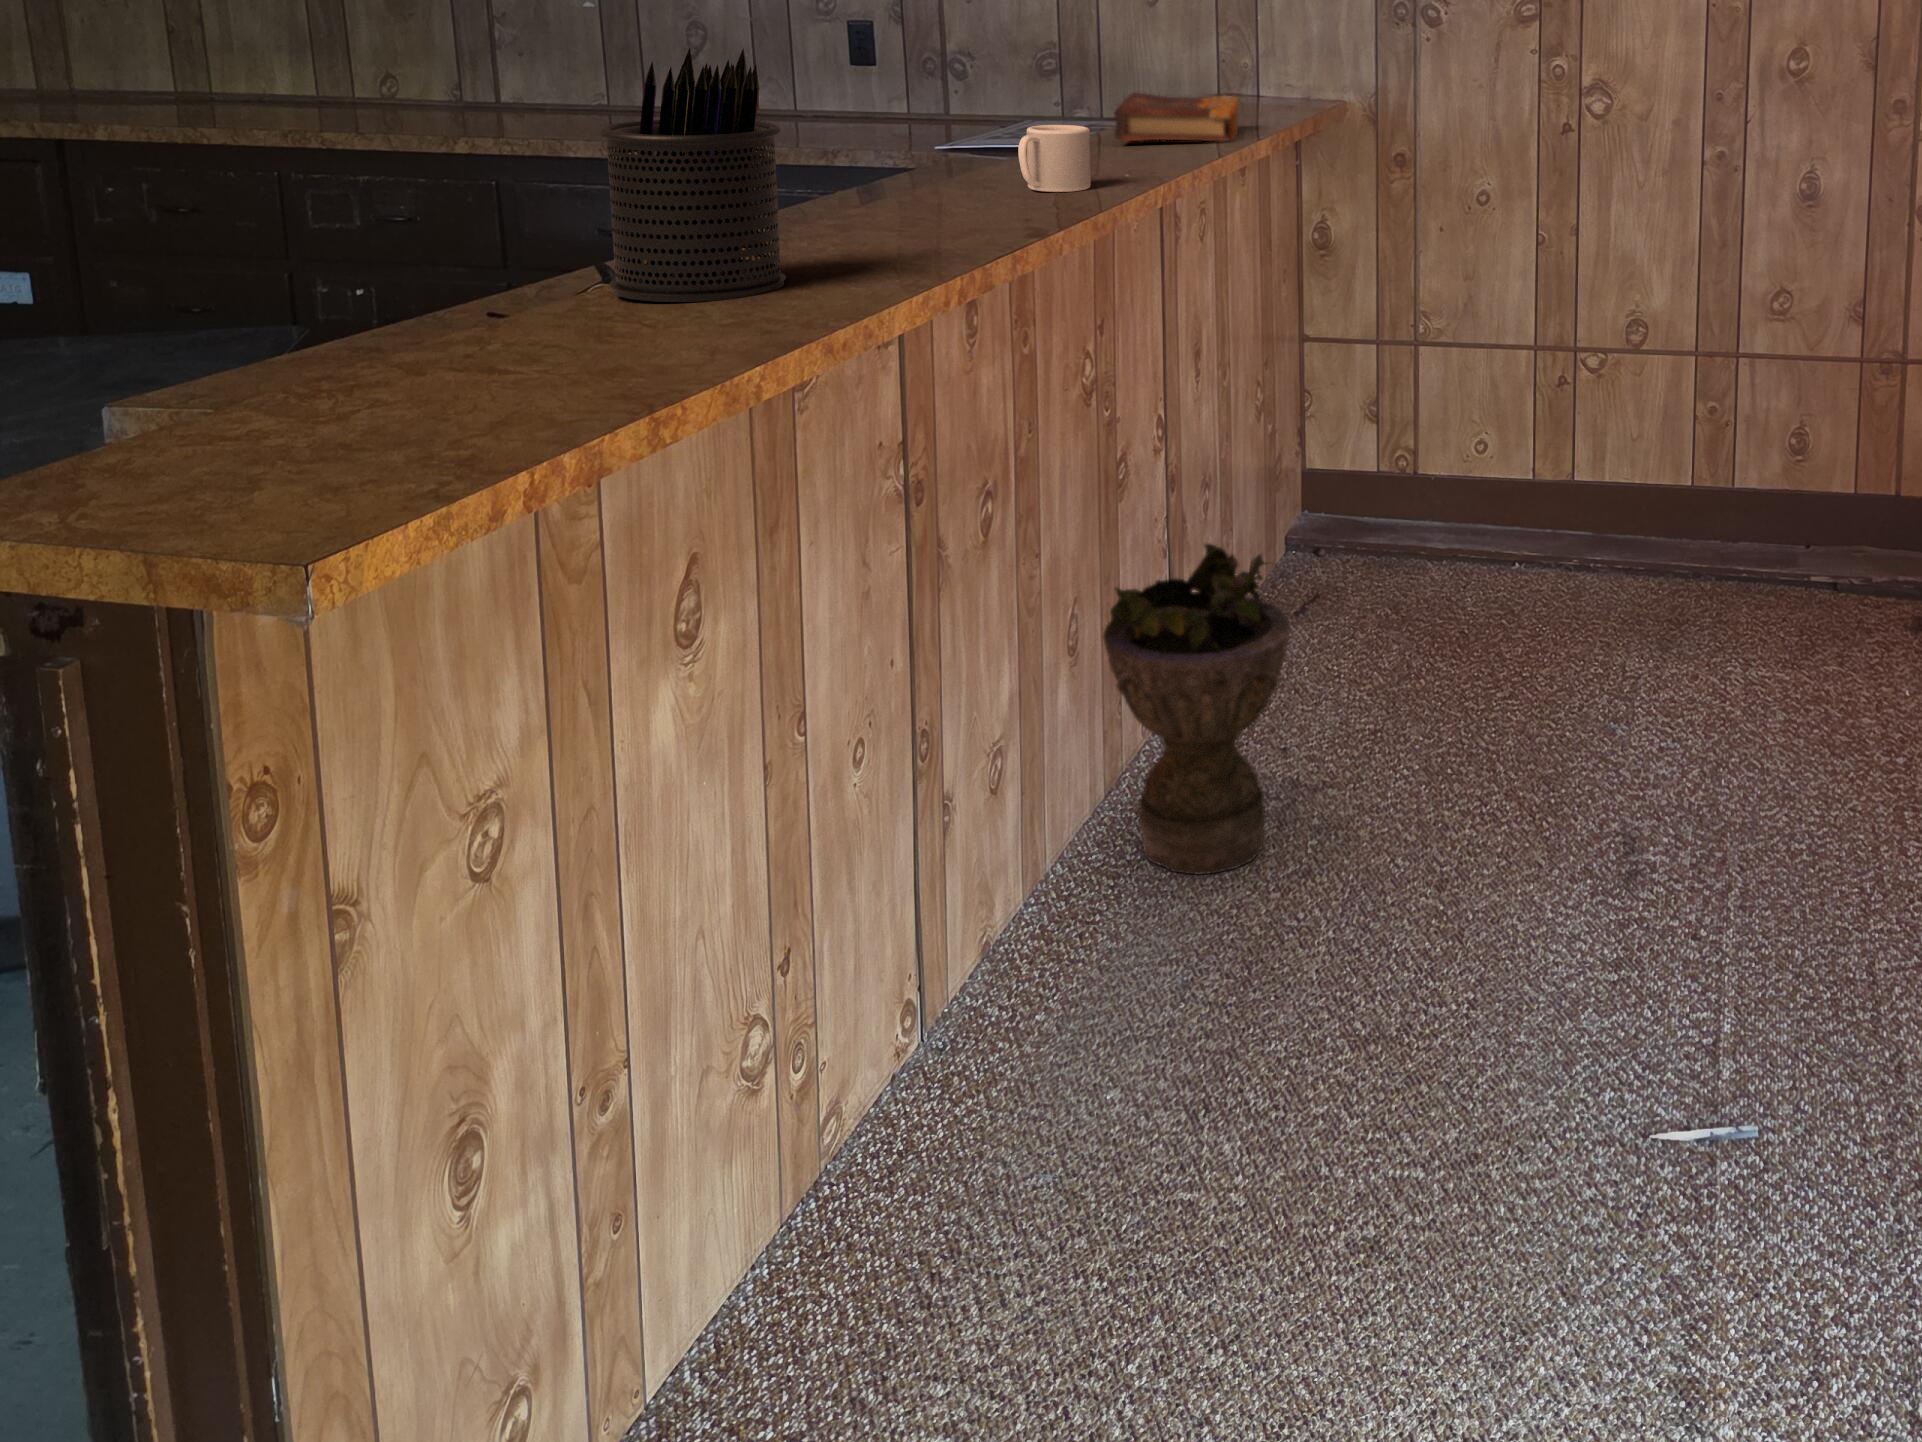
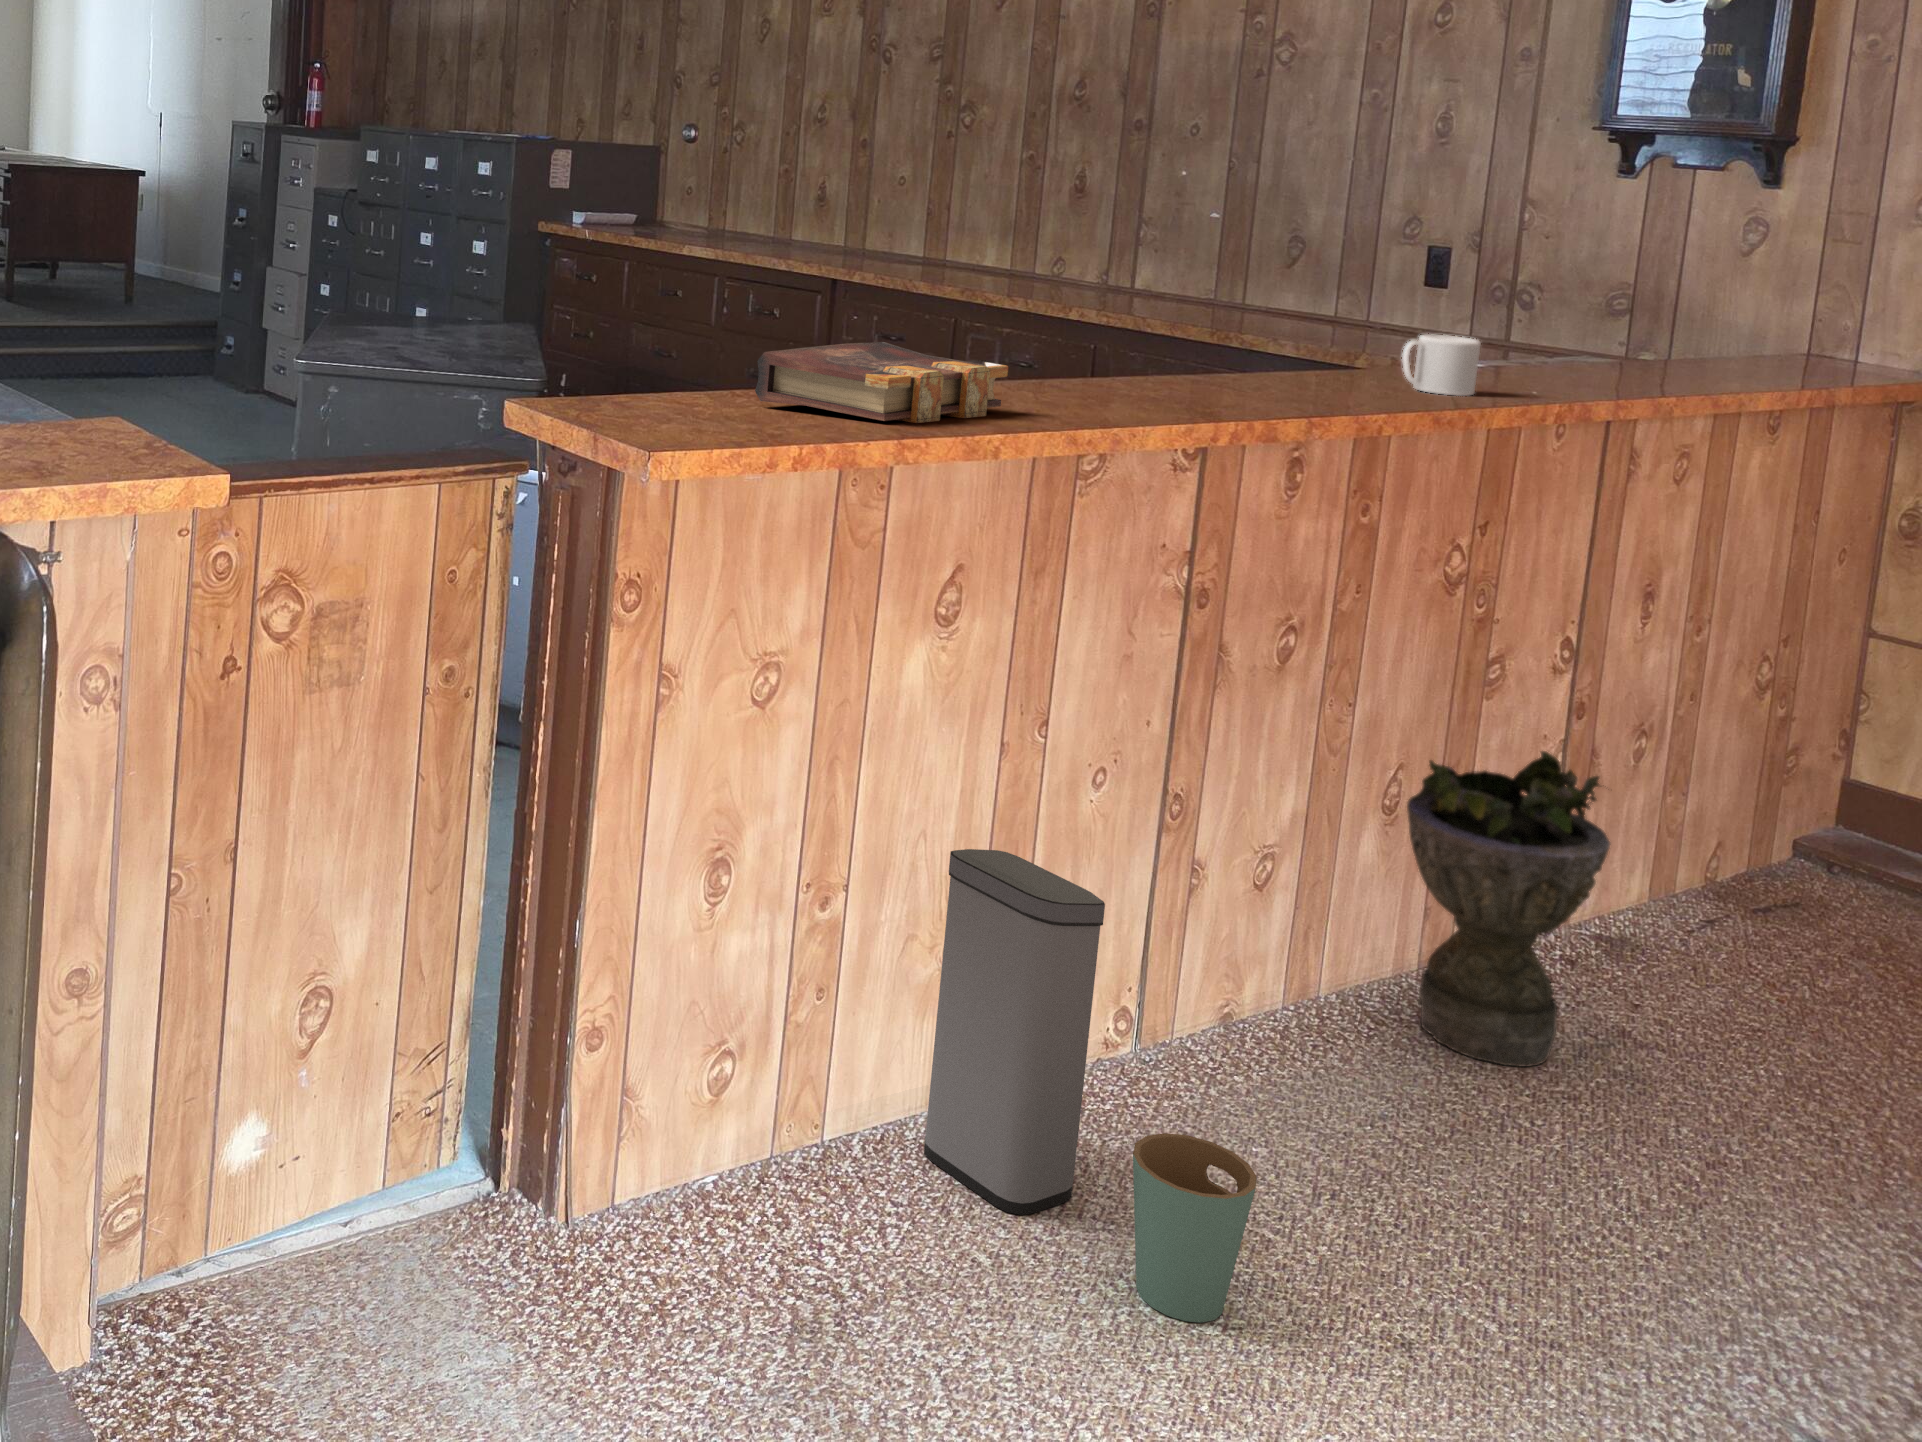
pen holder: present [599,48,786,302] -> none [978,227,1113,408]
book: present [1114,92,1238,142] -> present [755,342,1008,423]
trash can: none [755,906,1230,1374] -> present [924,849,1257,1323]

